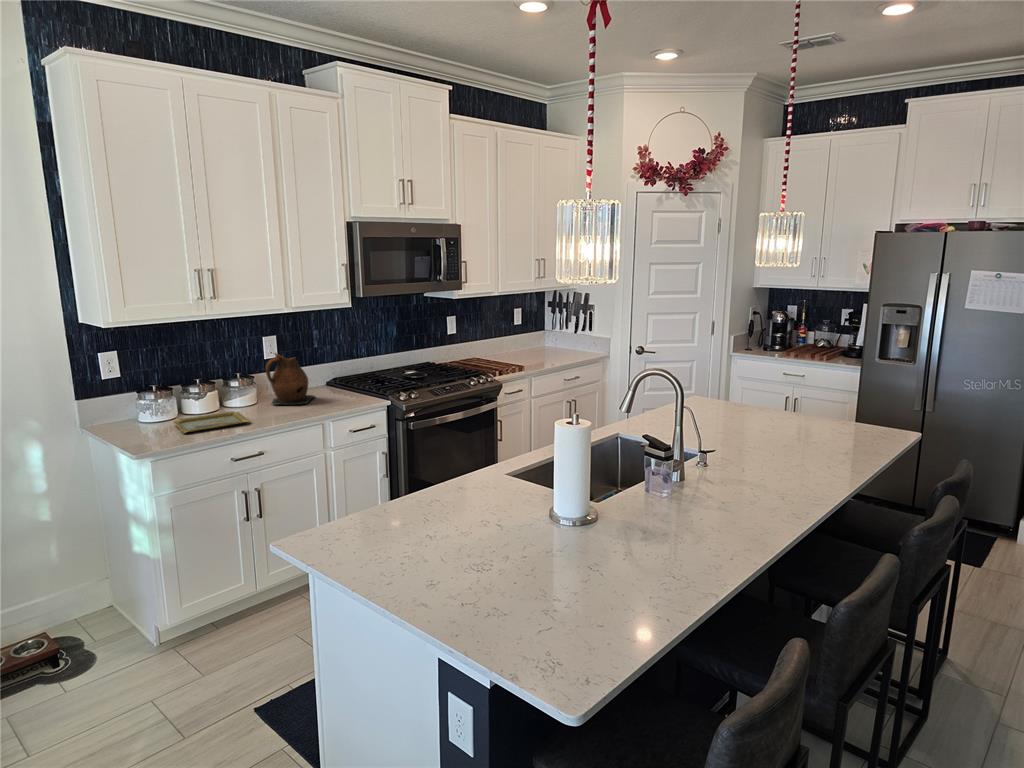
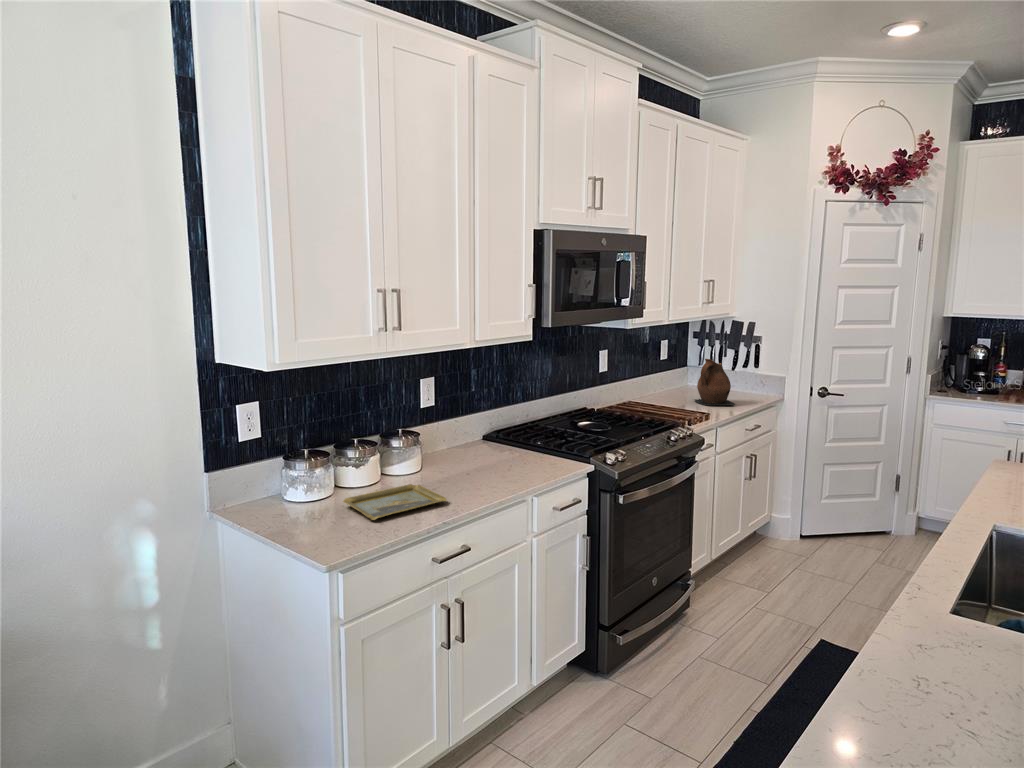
ceramic pitcher: present [266,353,315,404] -> present [695,359,735,405]

